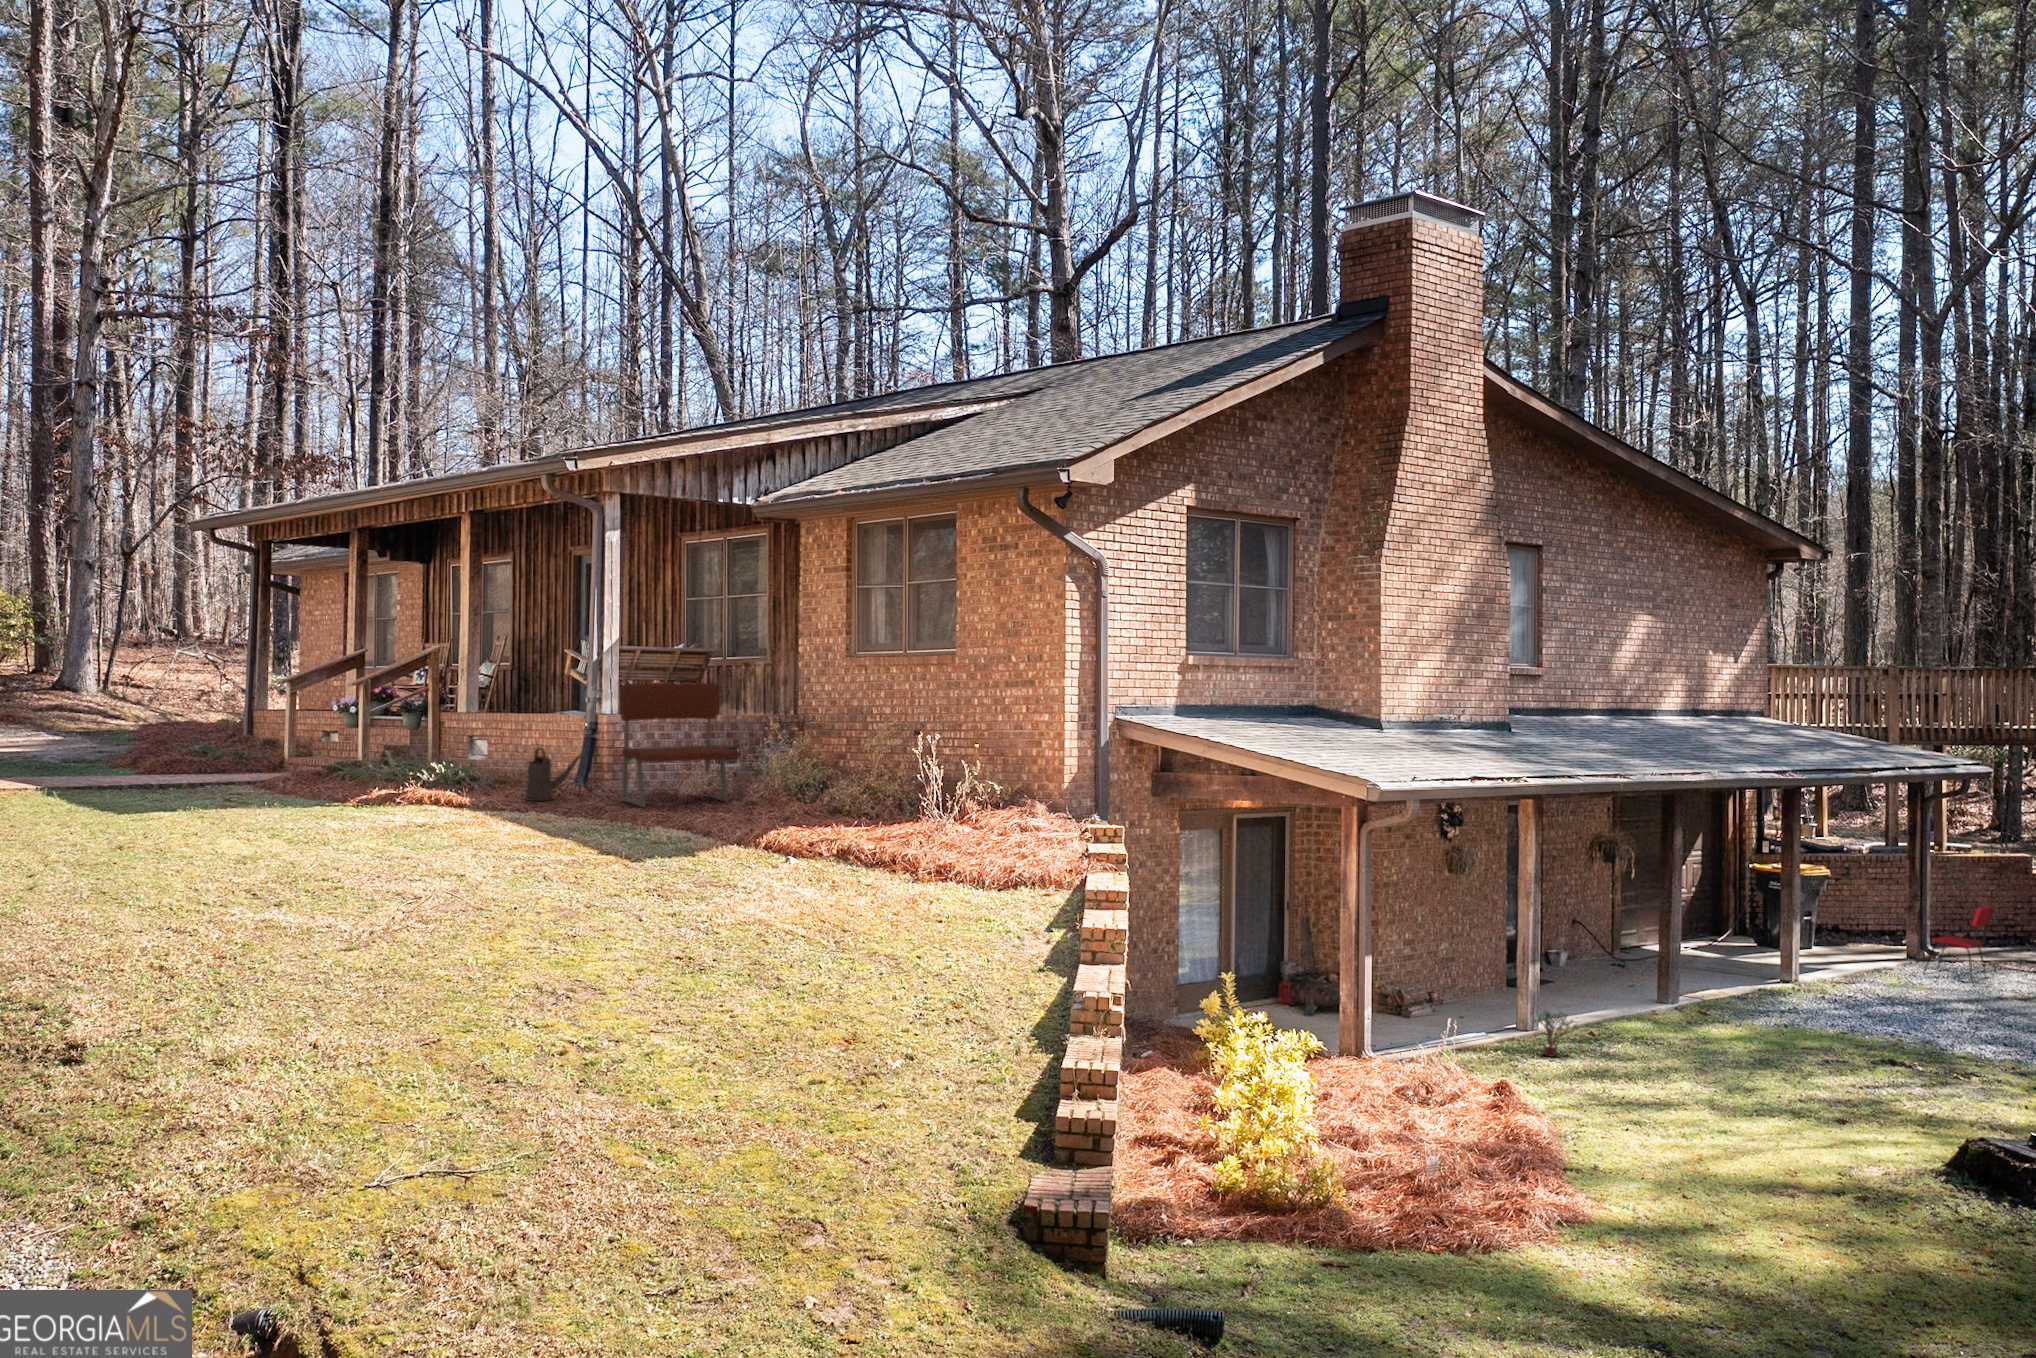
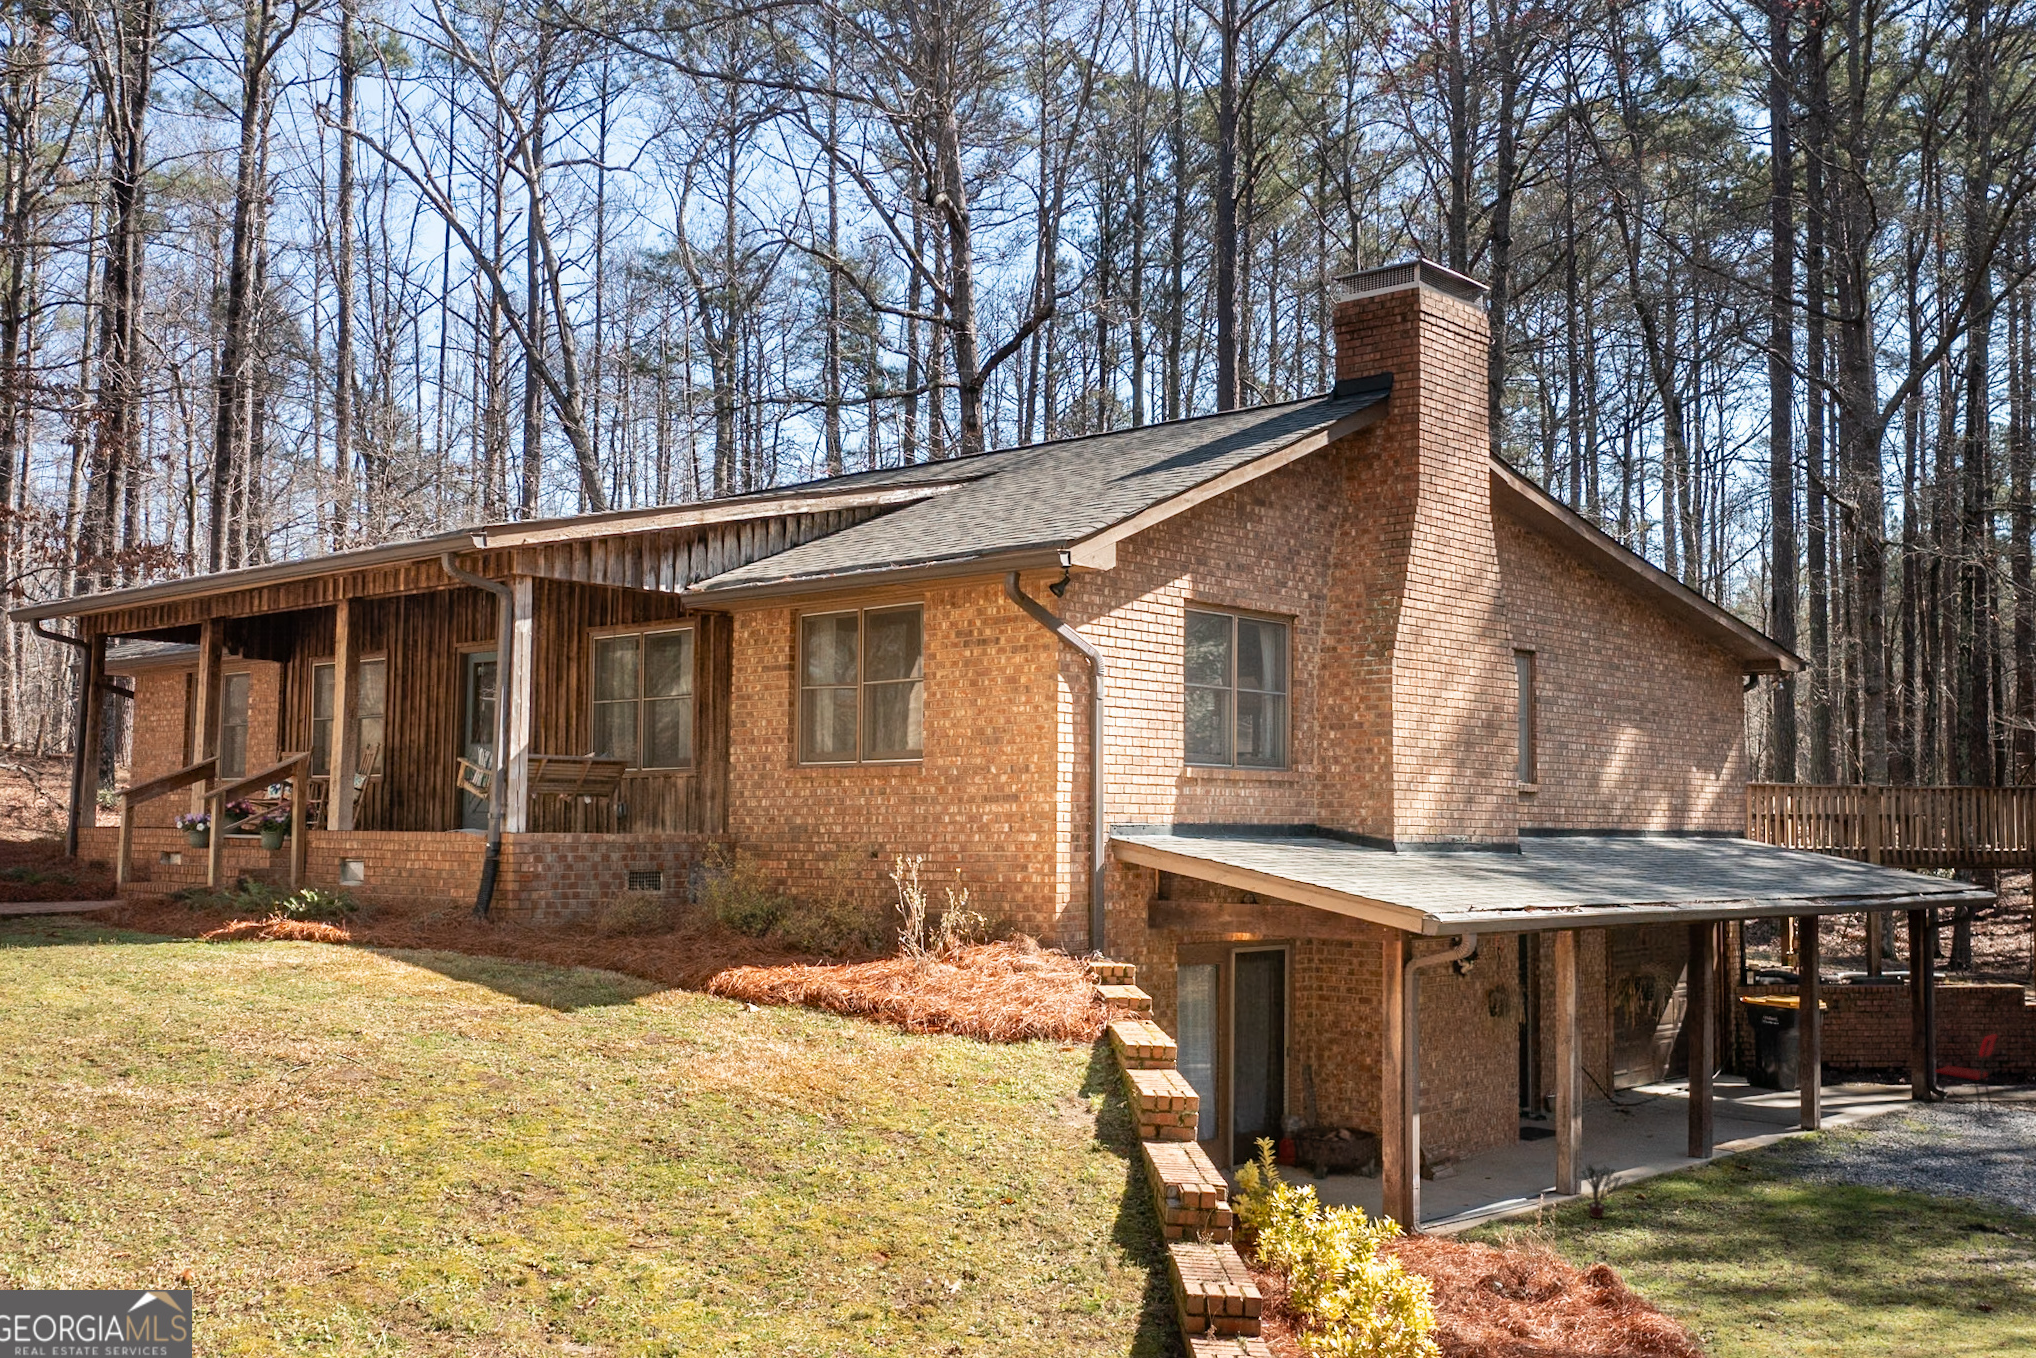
bench: present [620,683,741,807] -> none [527,796,670,941]
watering can: present [519,747,581,801] -> none [406,871,480,934]

